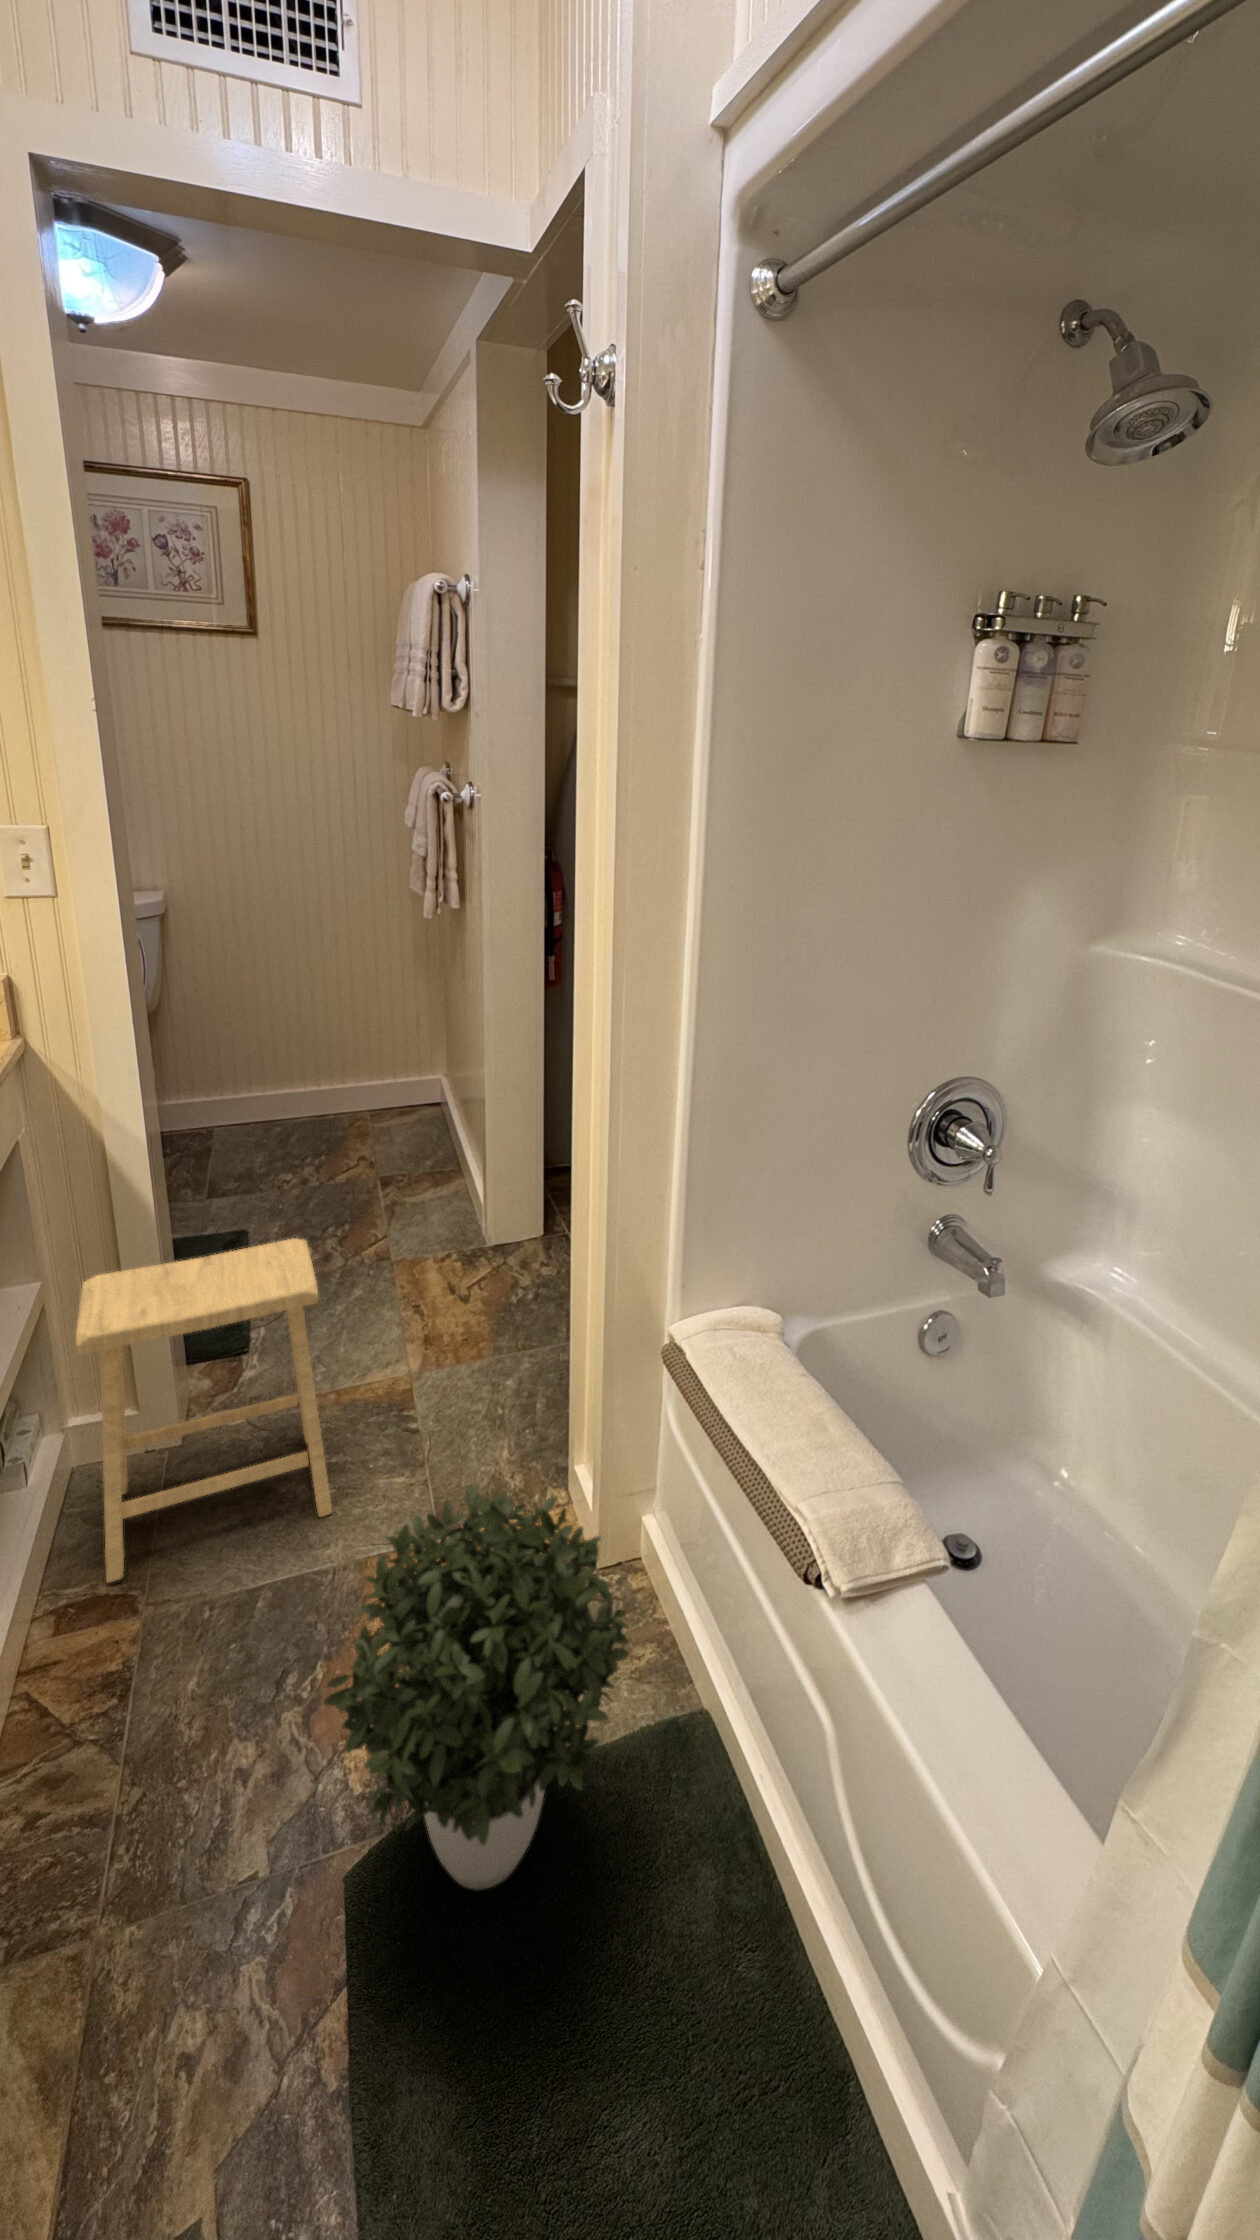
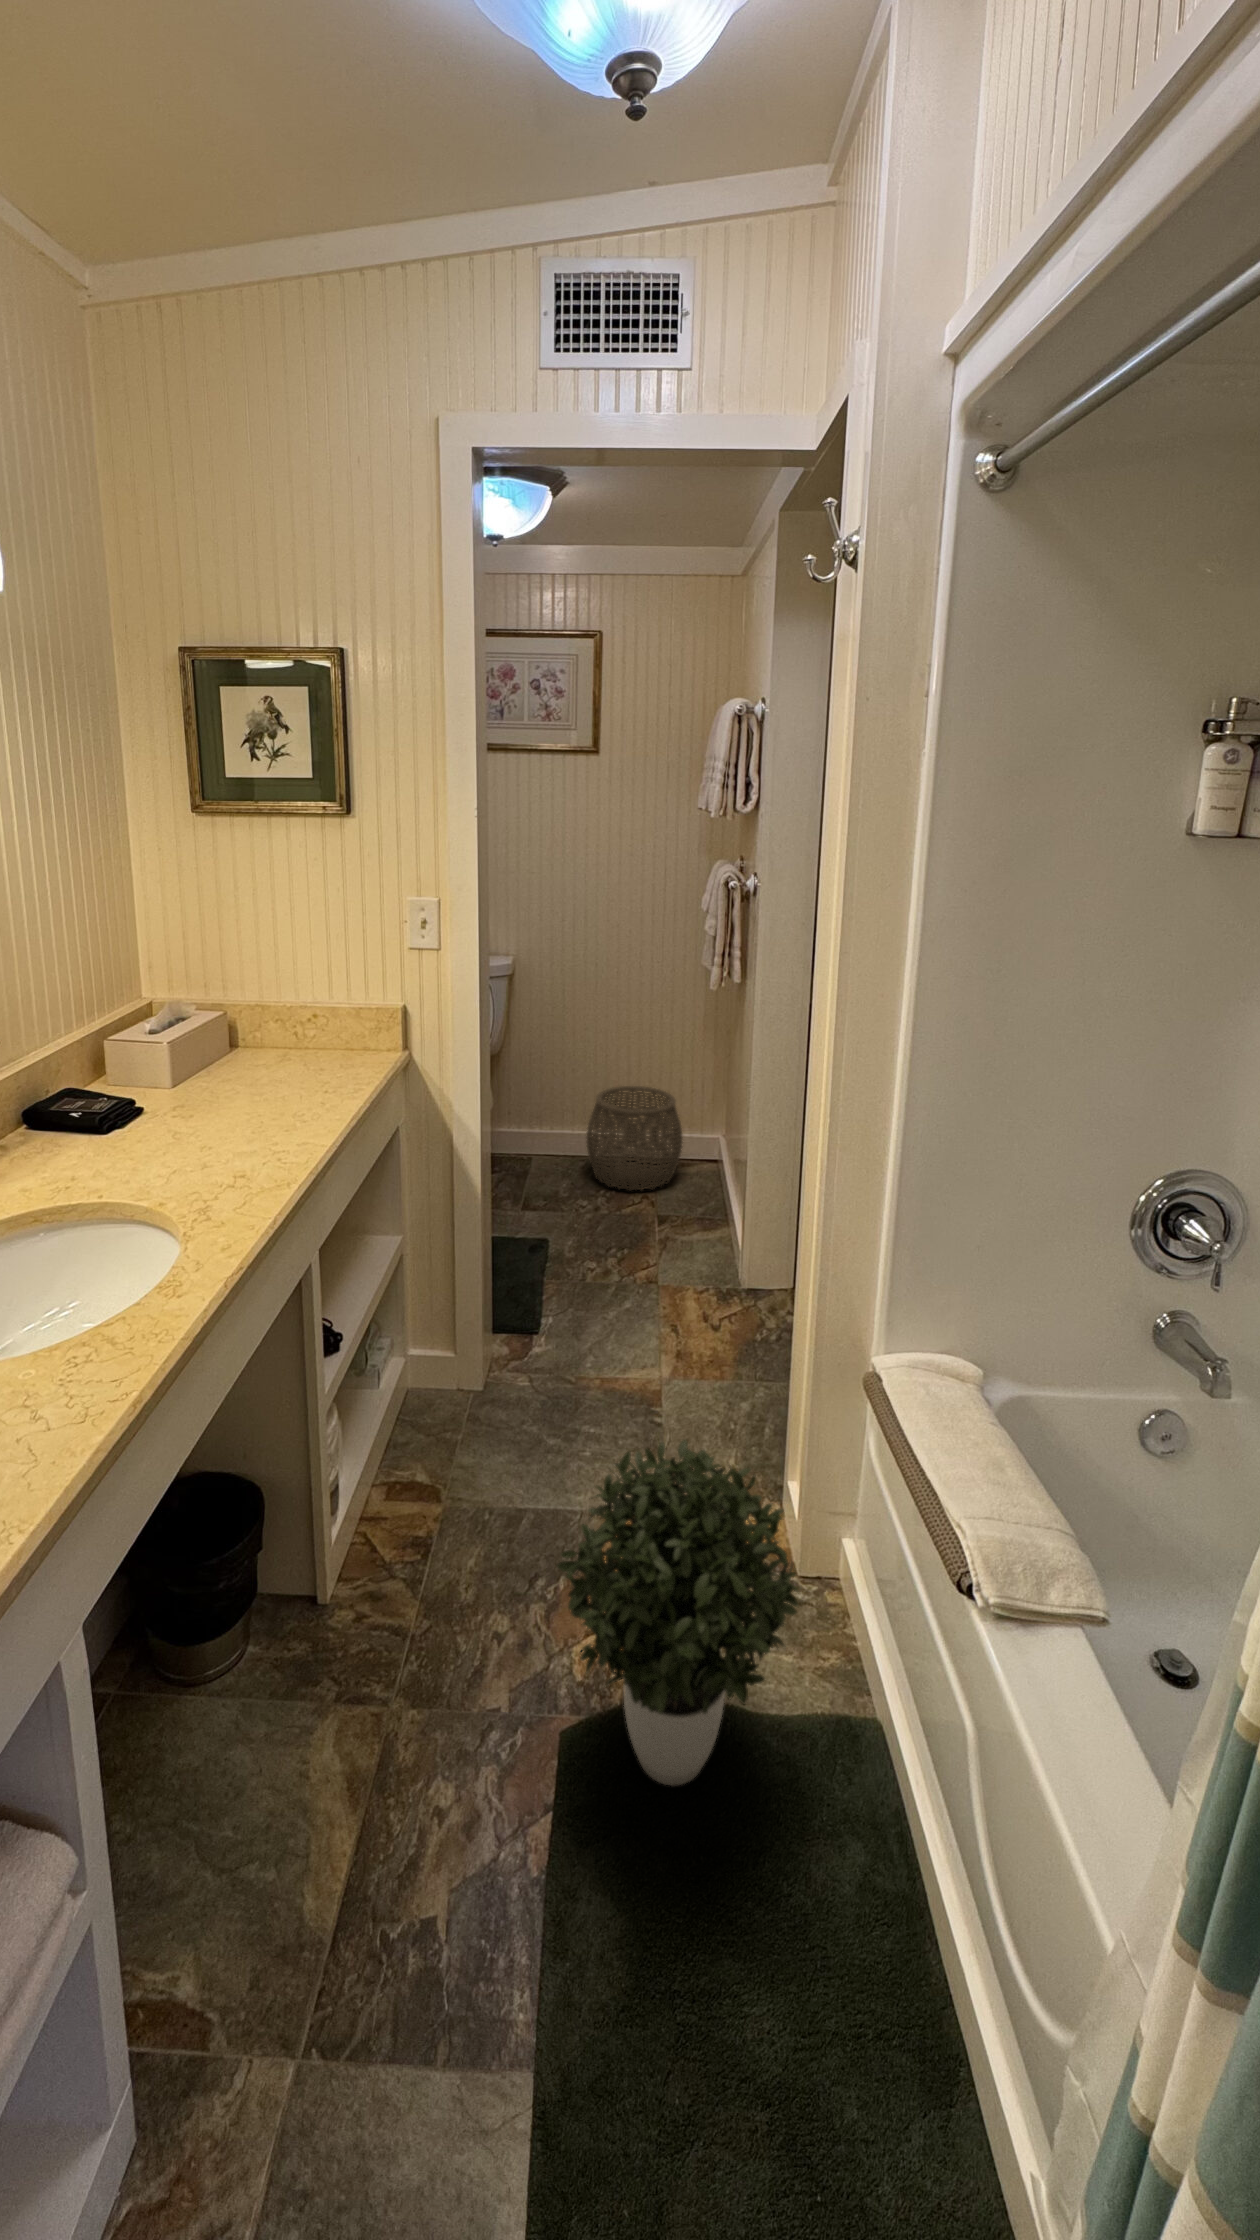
woven basket: none [283,1031,403,1153] -> present [586,1086,683,1190]
footstool: present [76,1238,332,1583] -> none [421,1236,589,1475]

